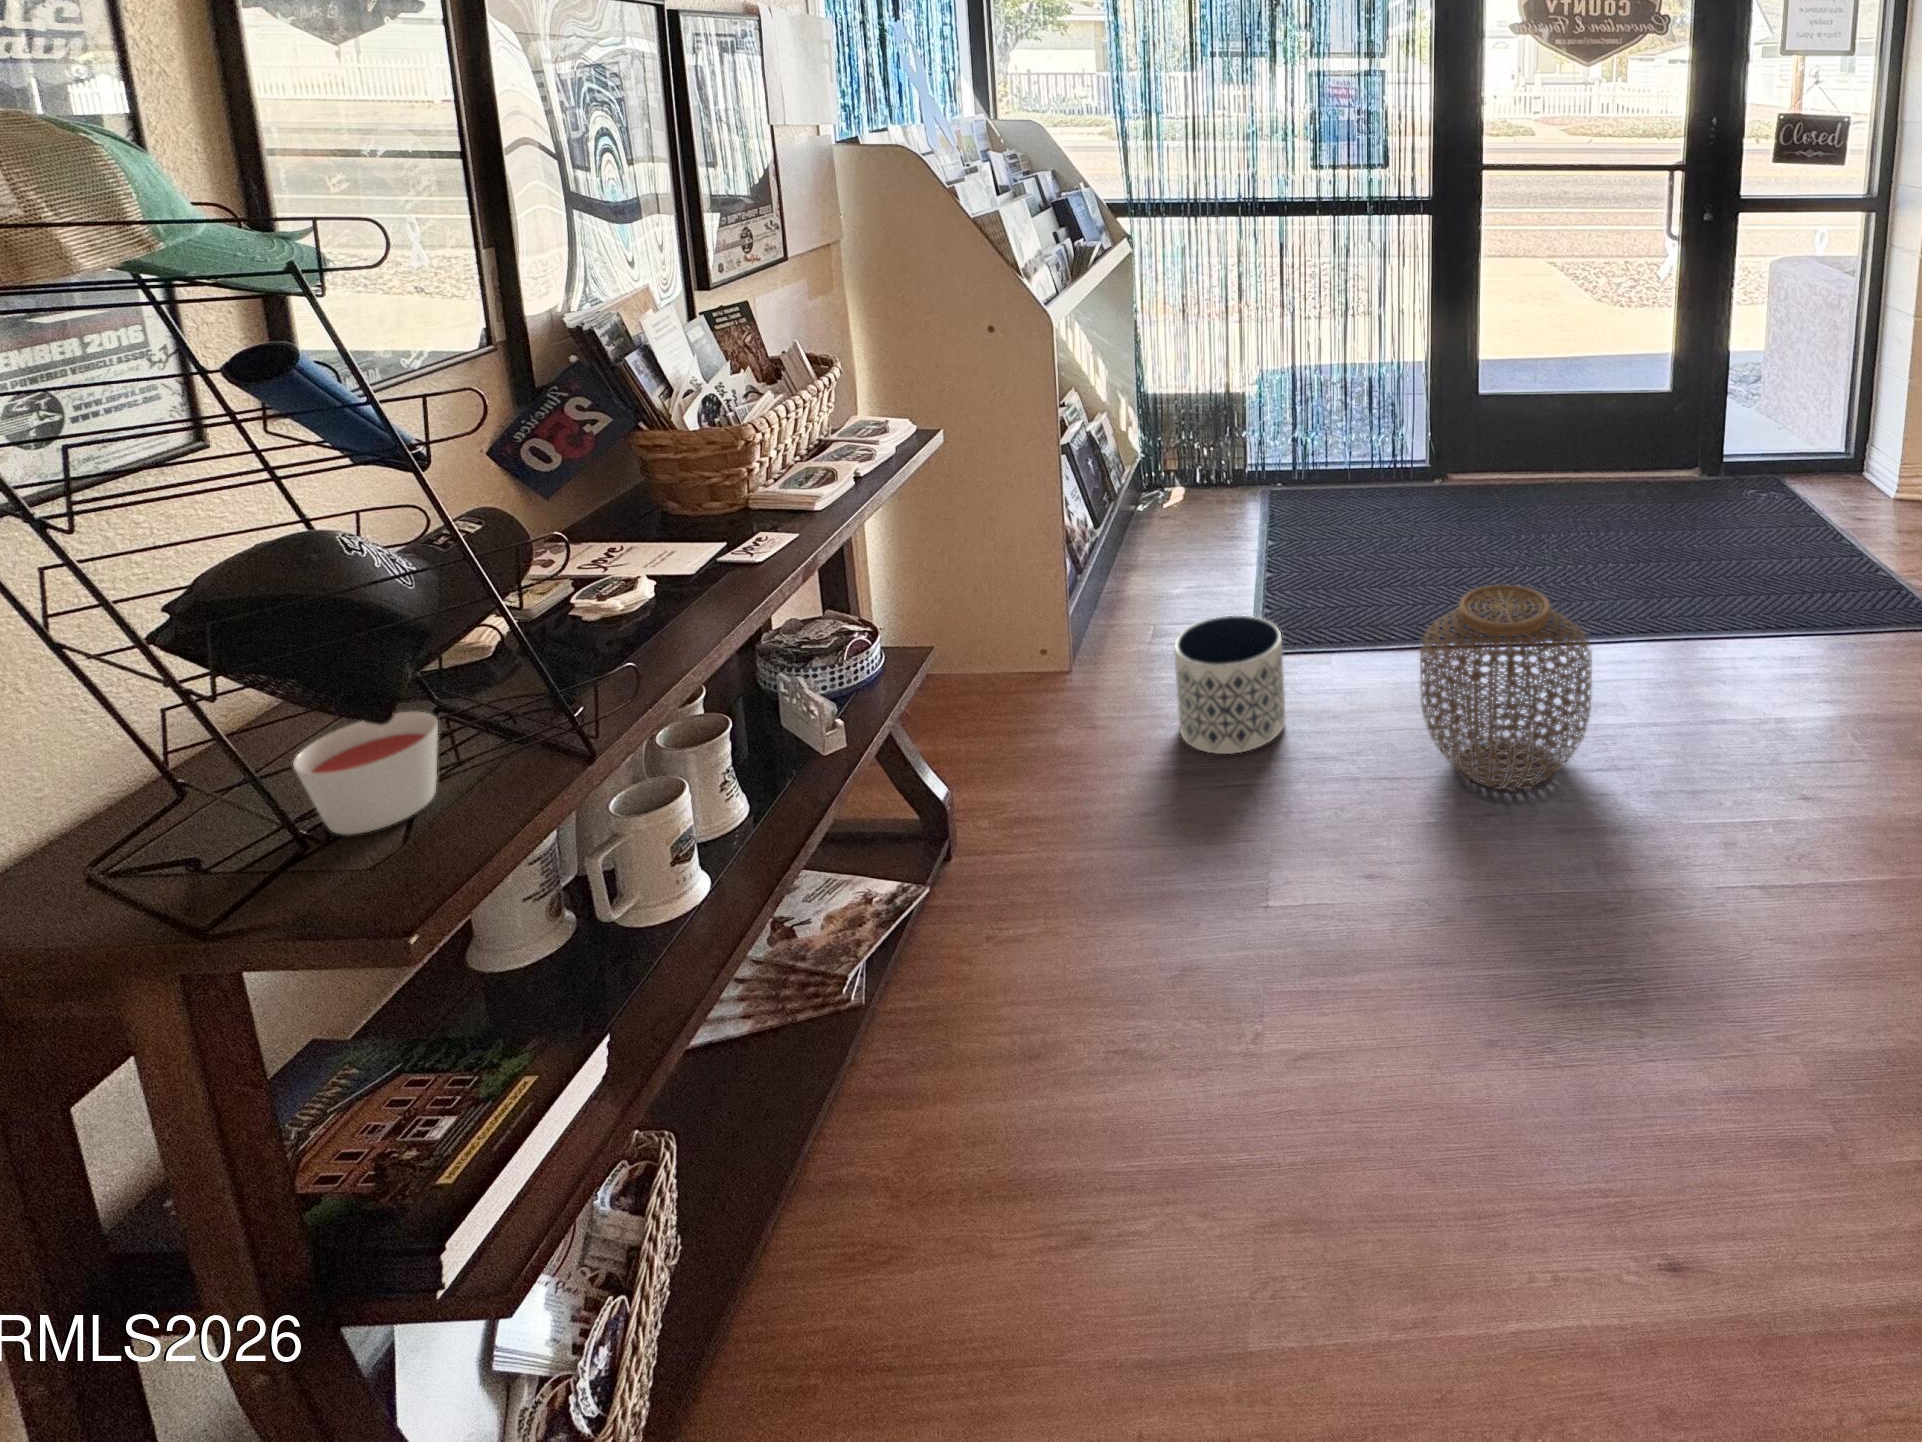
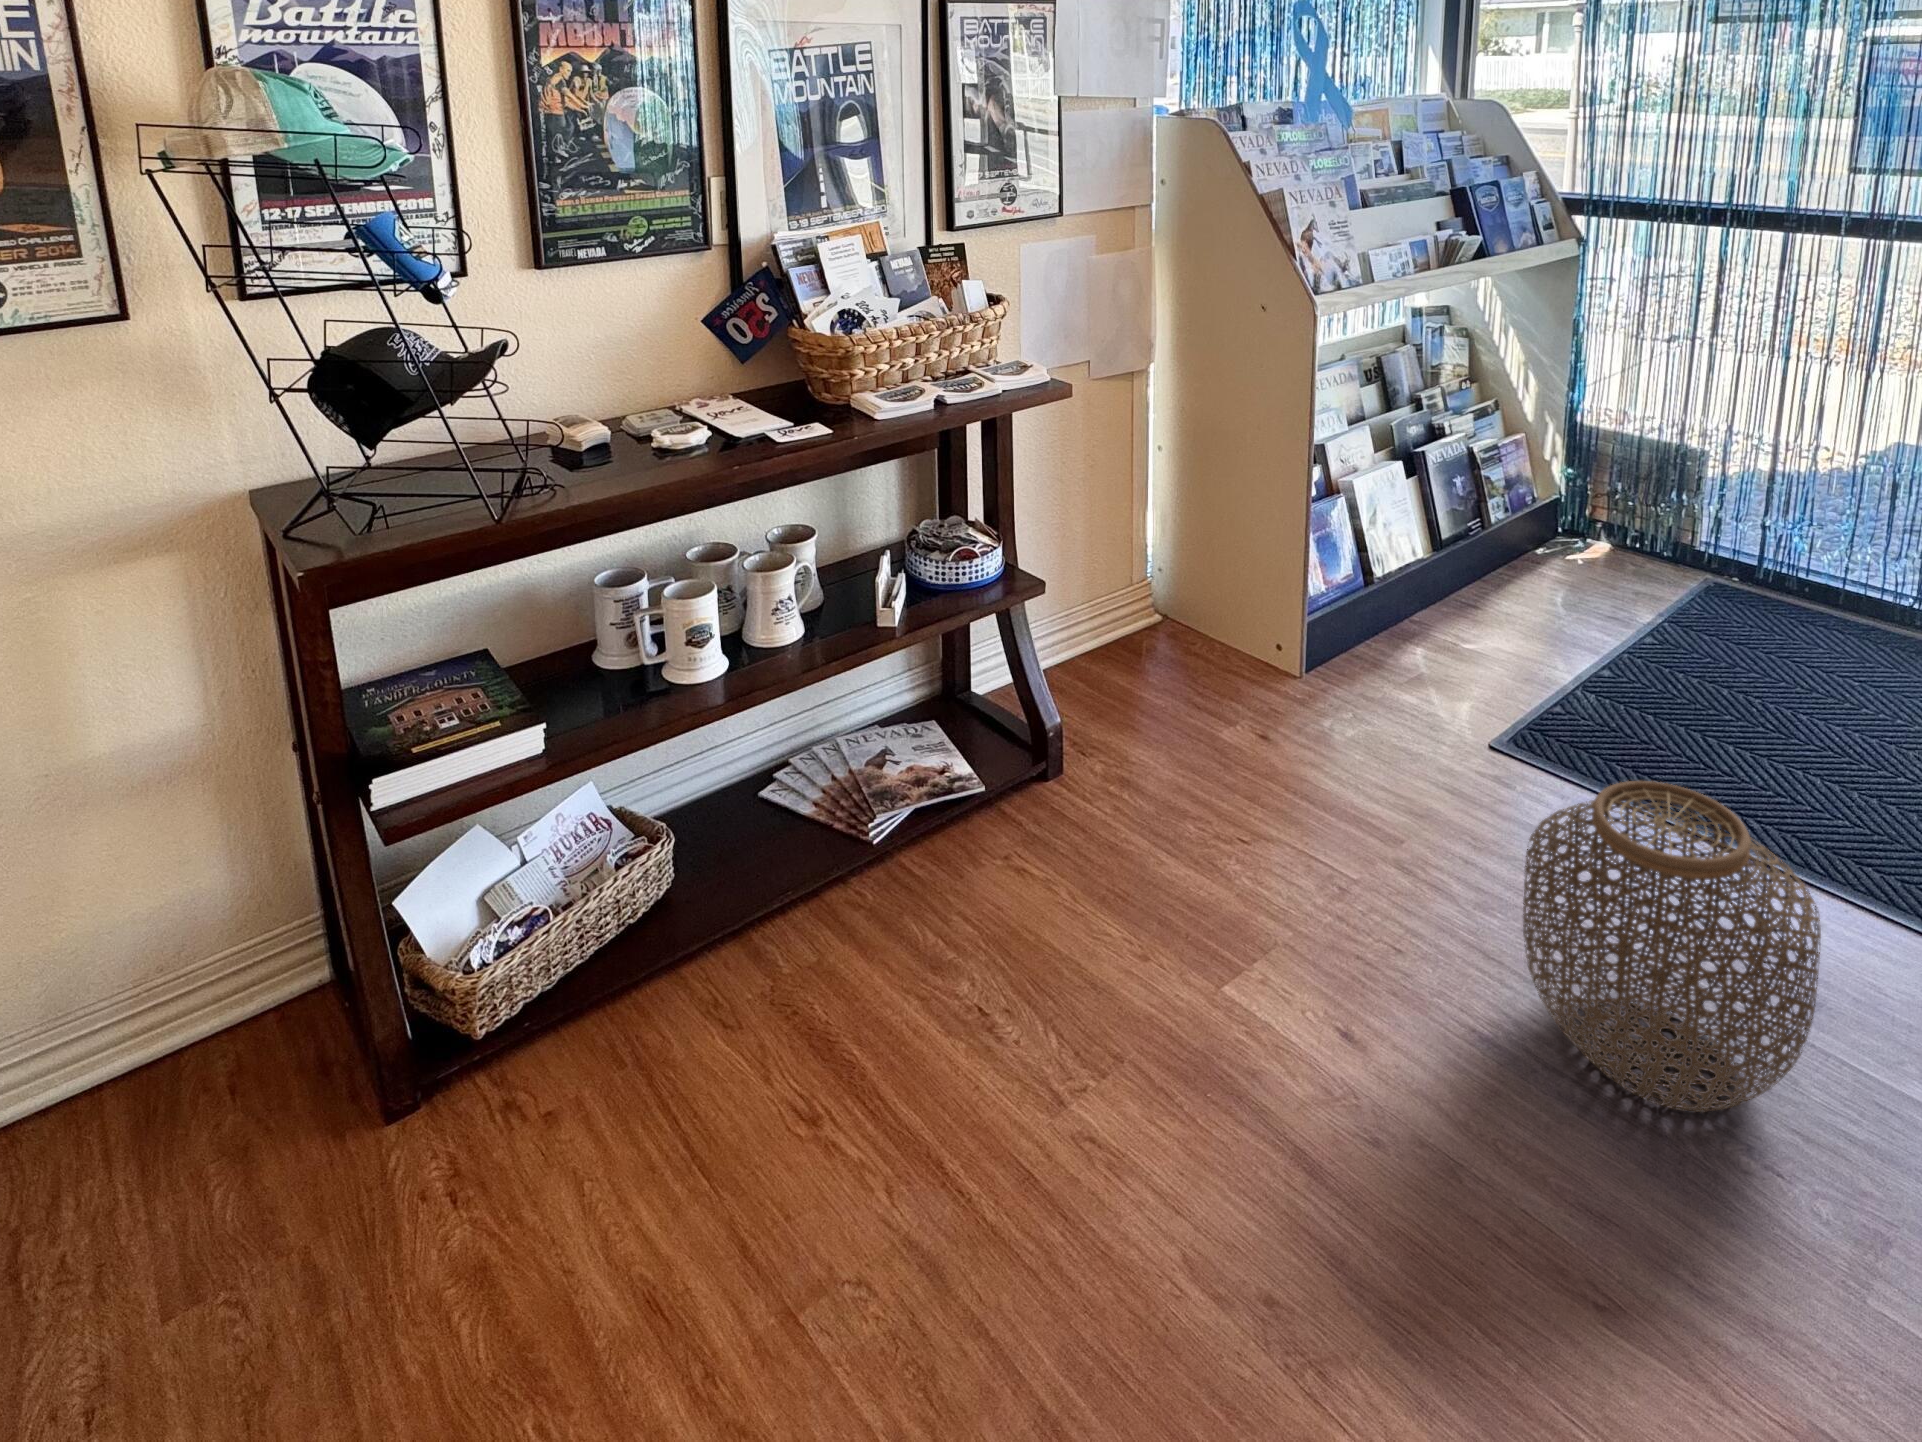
planter: present [1174,615,1286,754] -> none [1310,675,1441,844]
candle: present [293,712,438,835] -> none [358,451,435,515]

